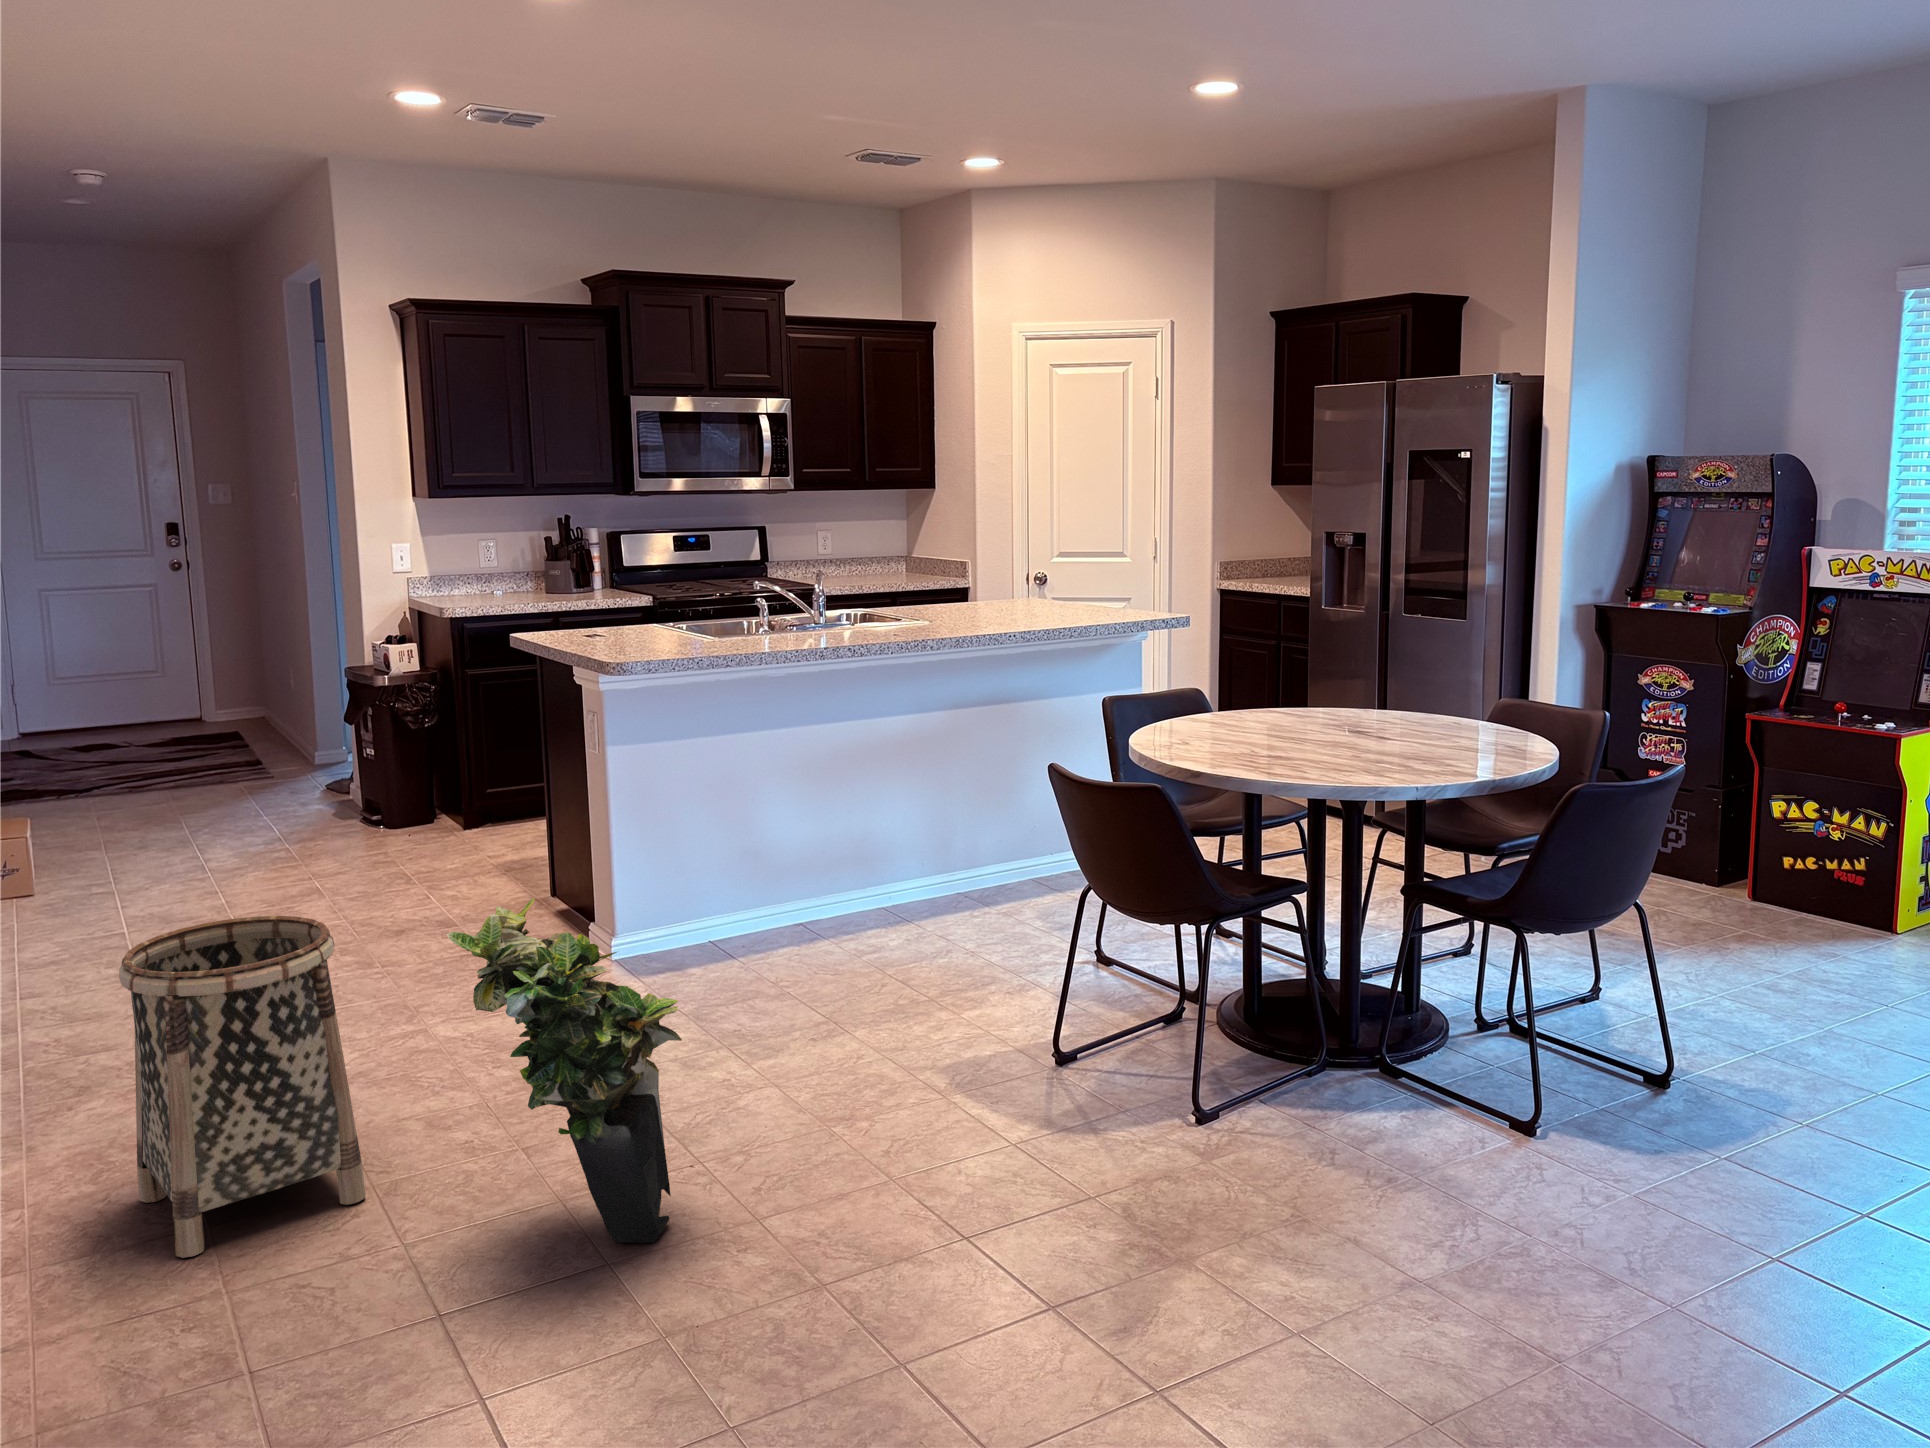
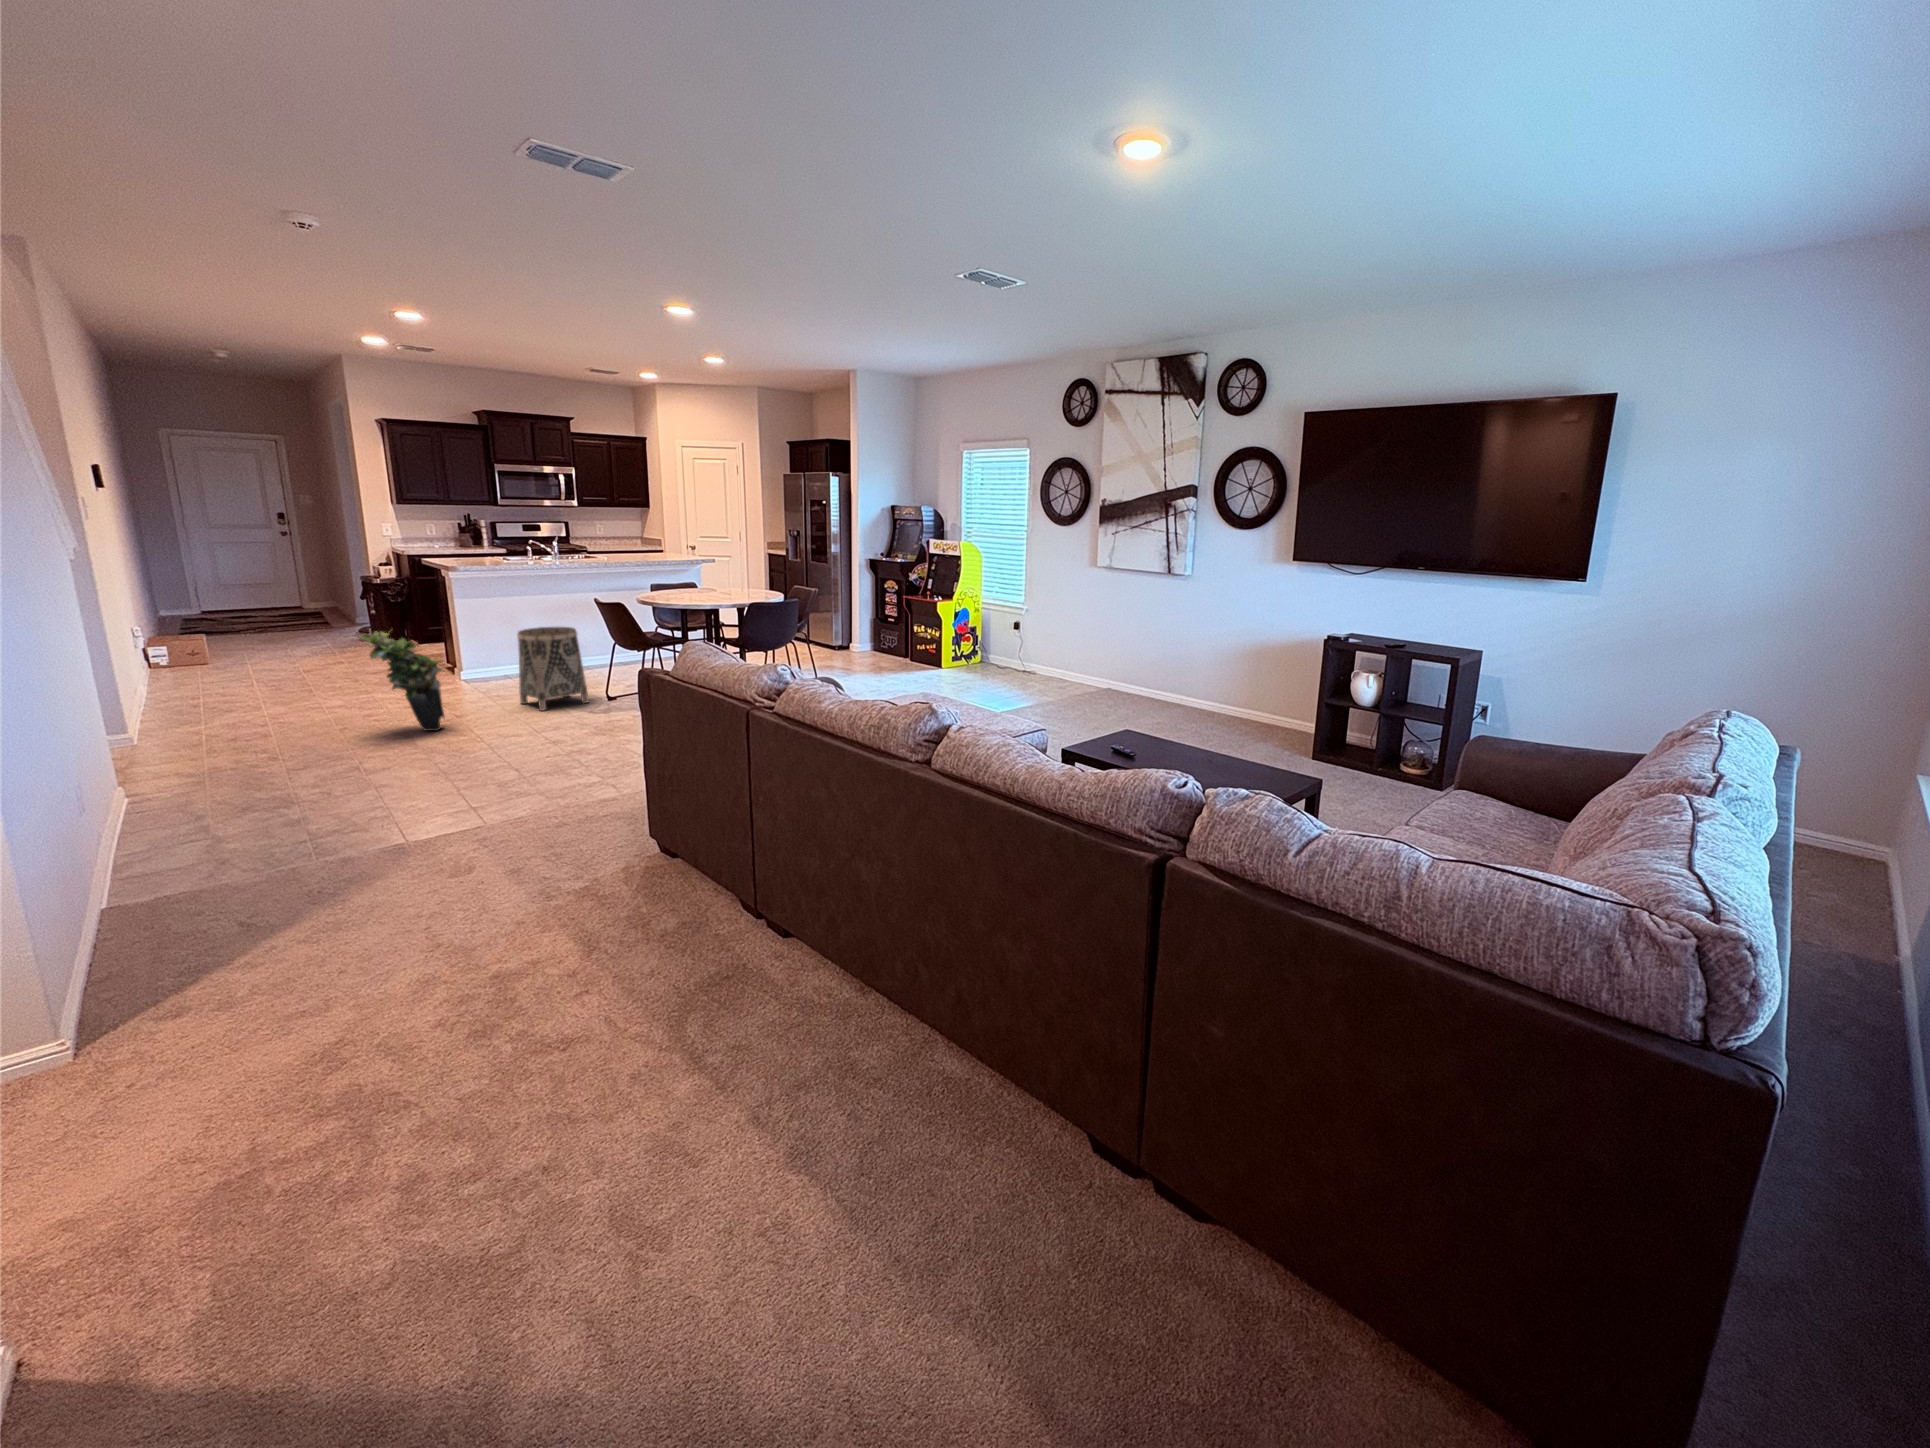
basket: present [119,916,365,1258] -> present [517,627,589,711]

